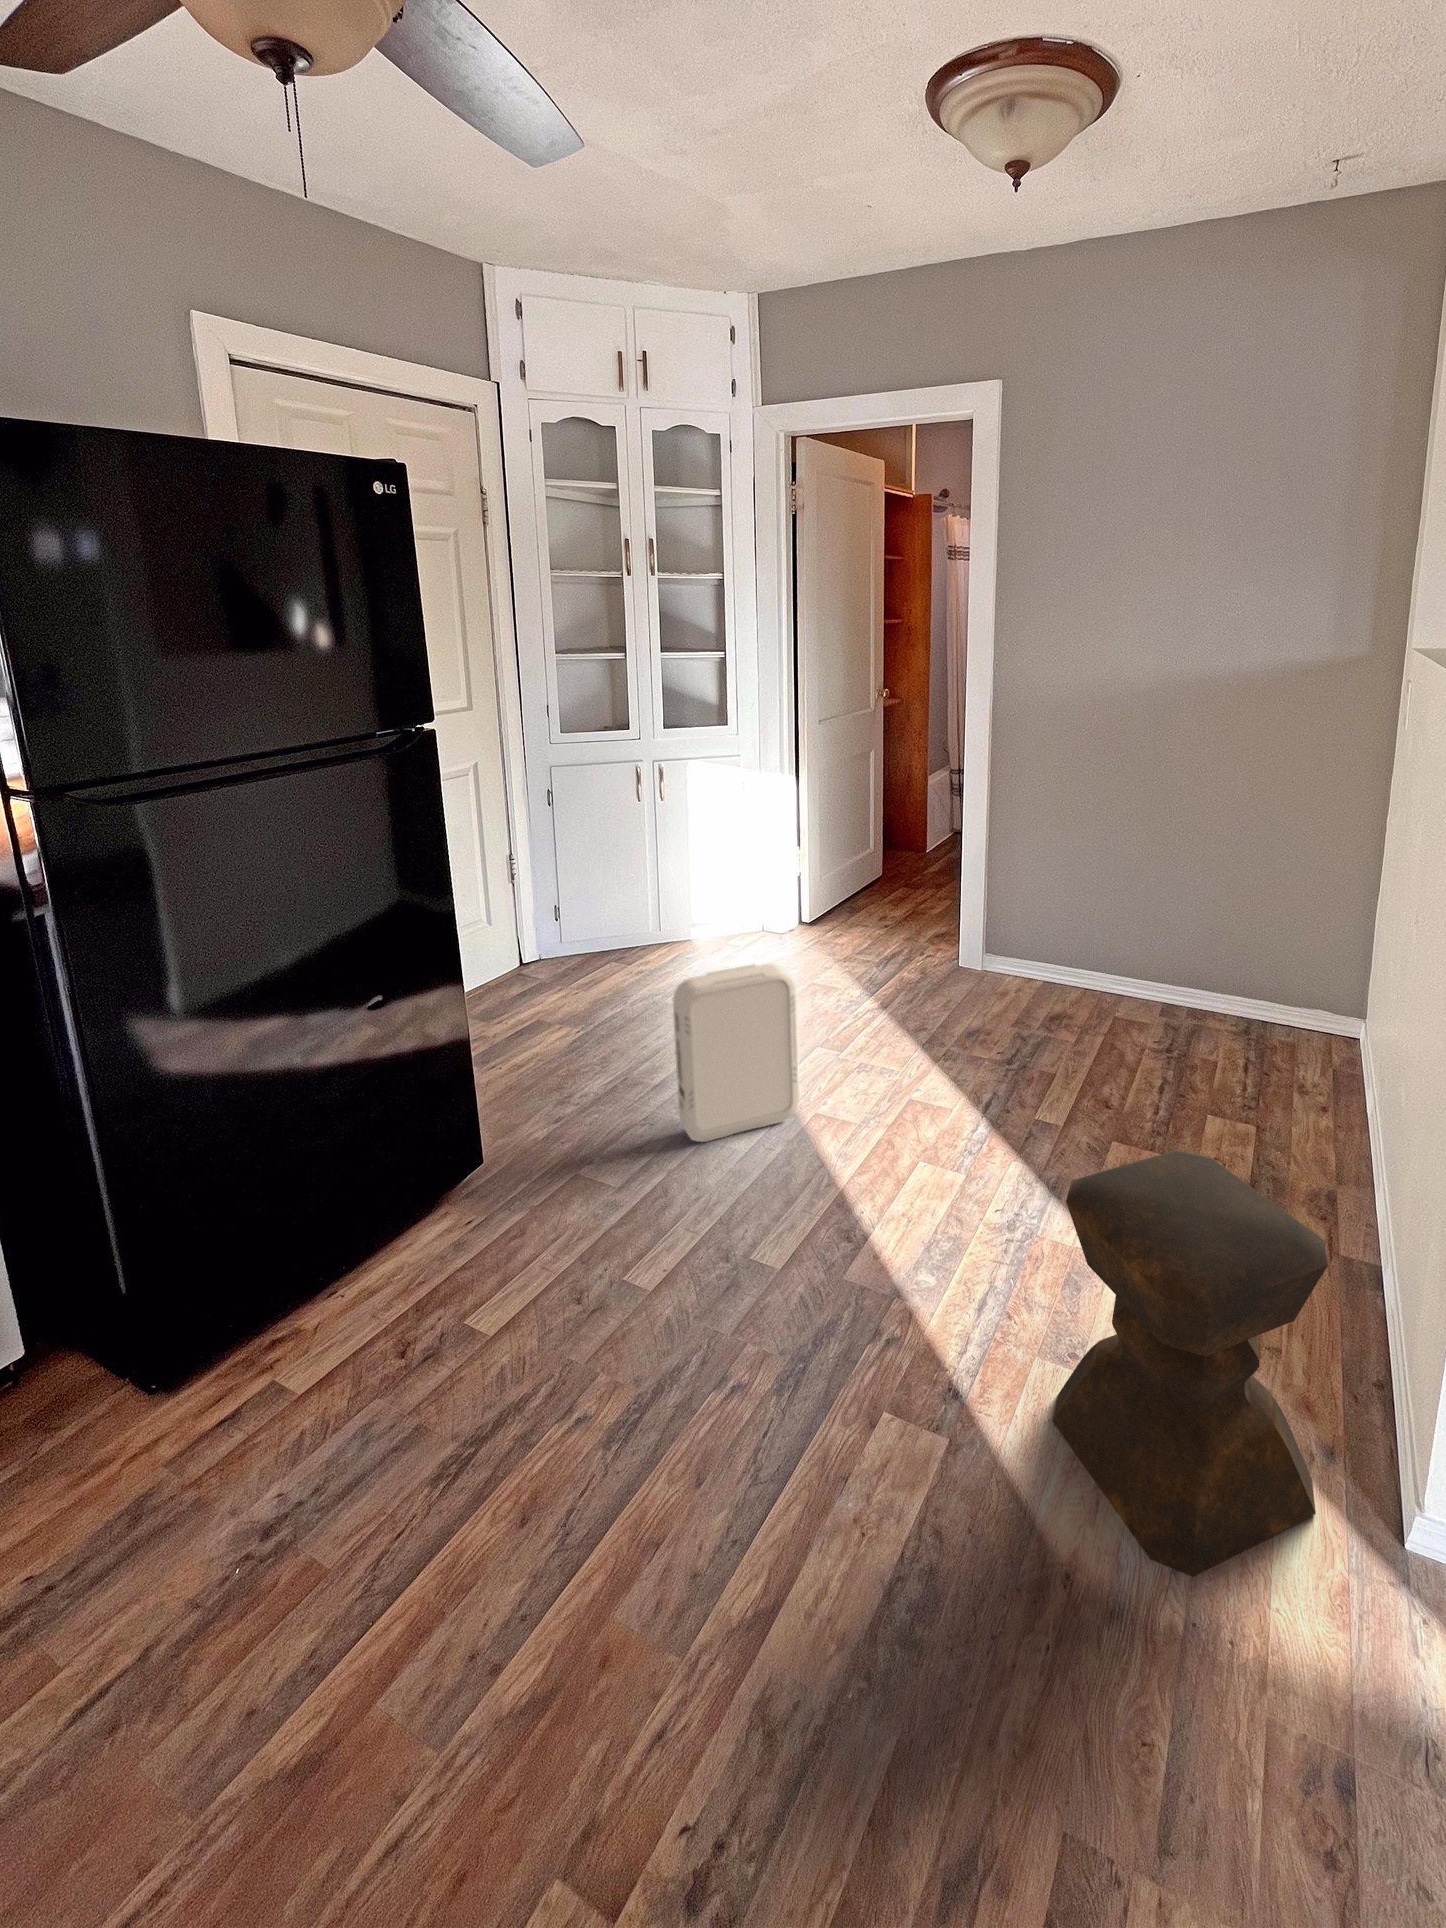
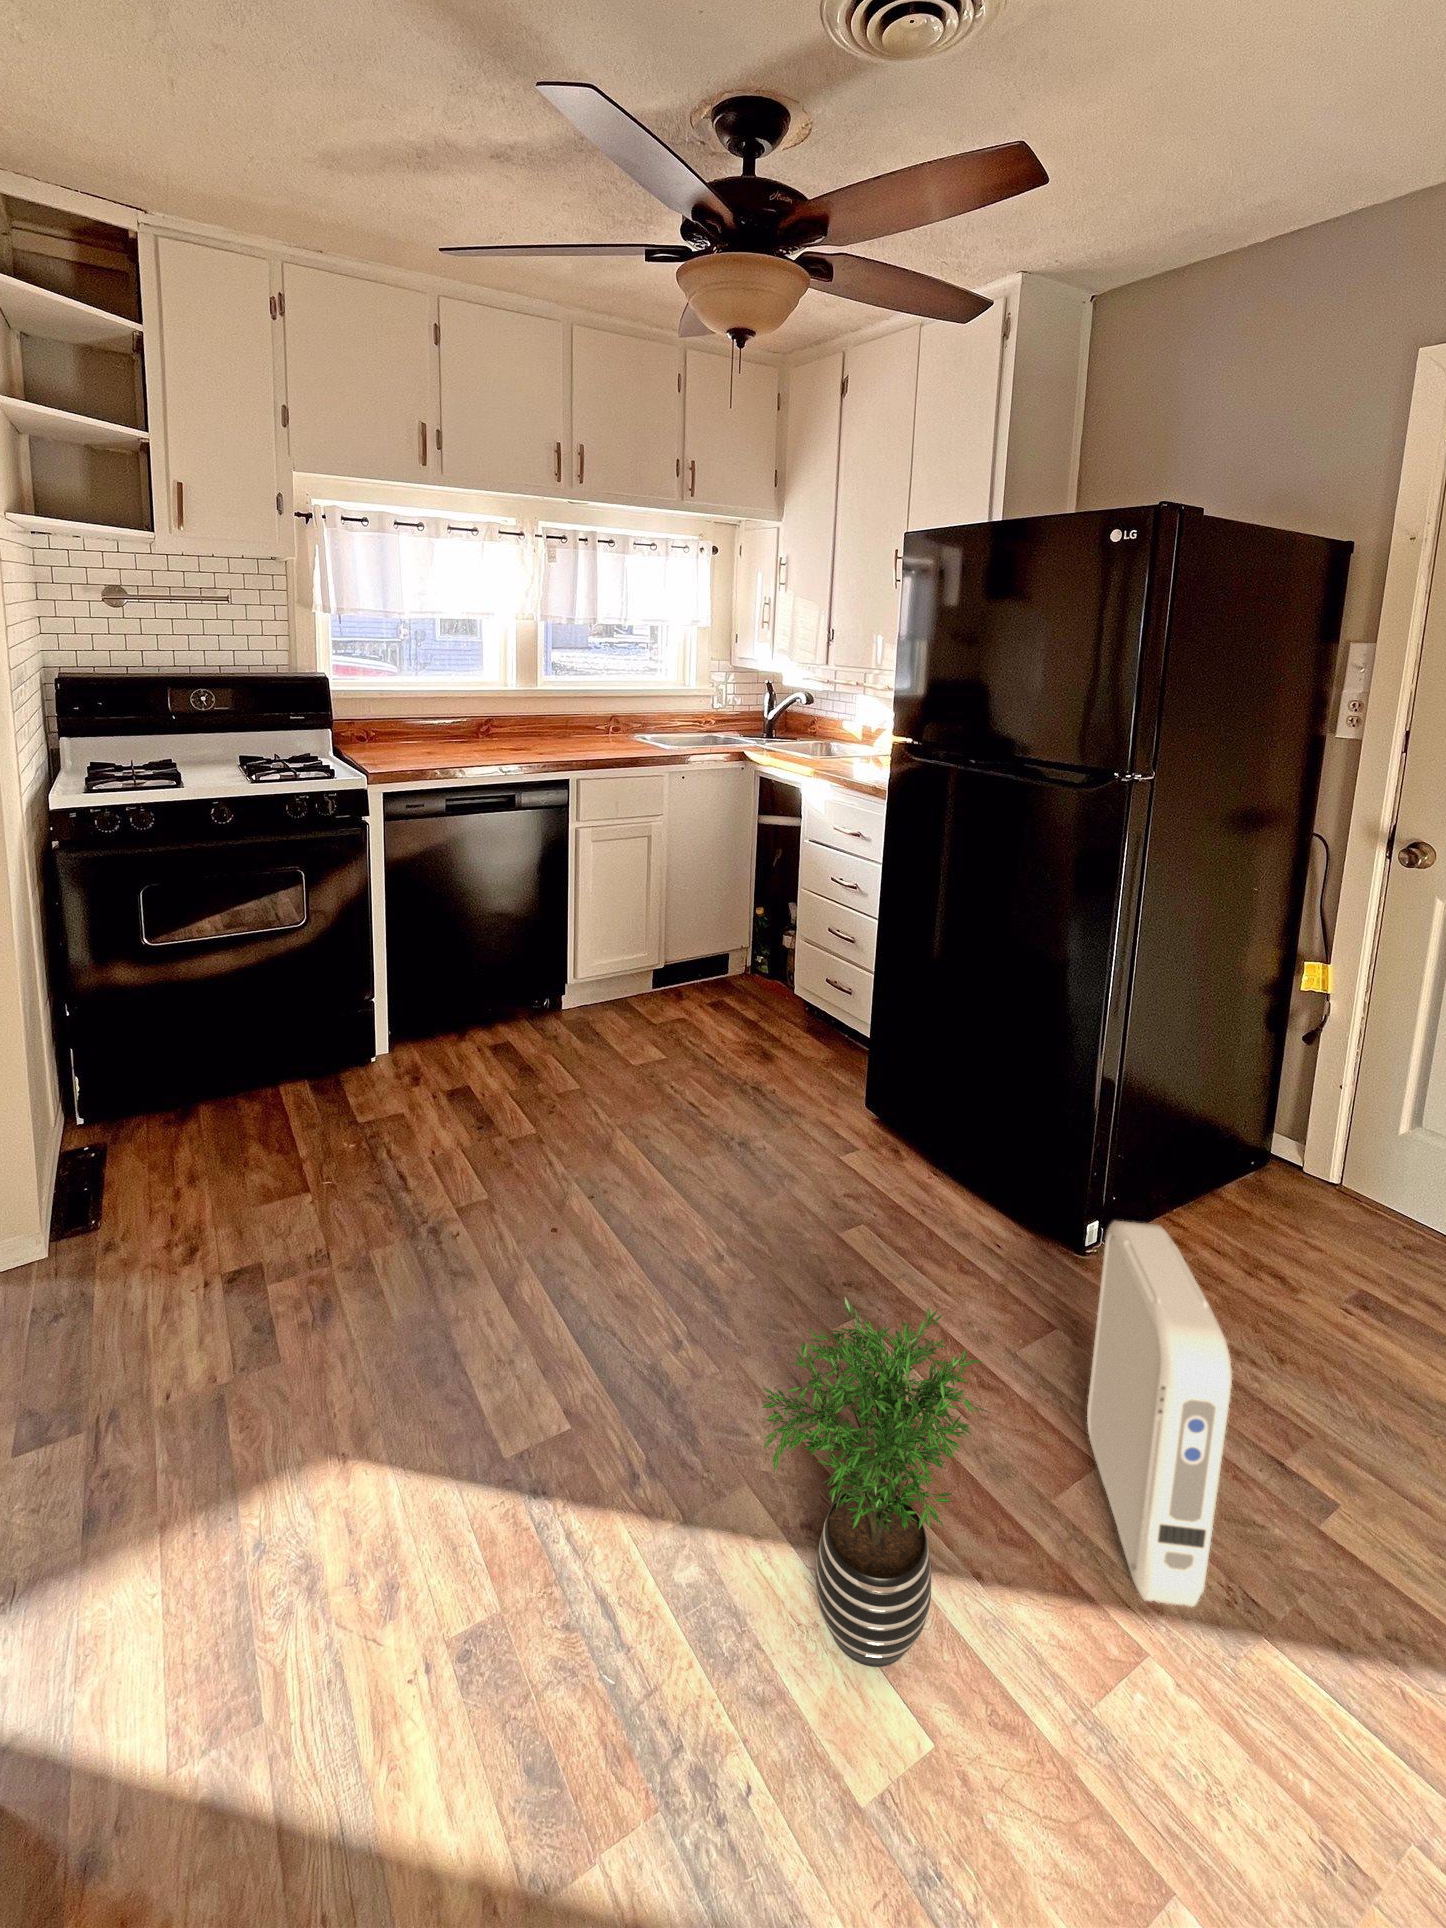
potted plant: none [813,1010,951,1213] -> present [762,1298,990,1667]
stool: present [1053,1150,1328,1576] -> none [112,1285,448,1817]

